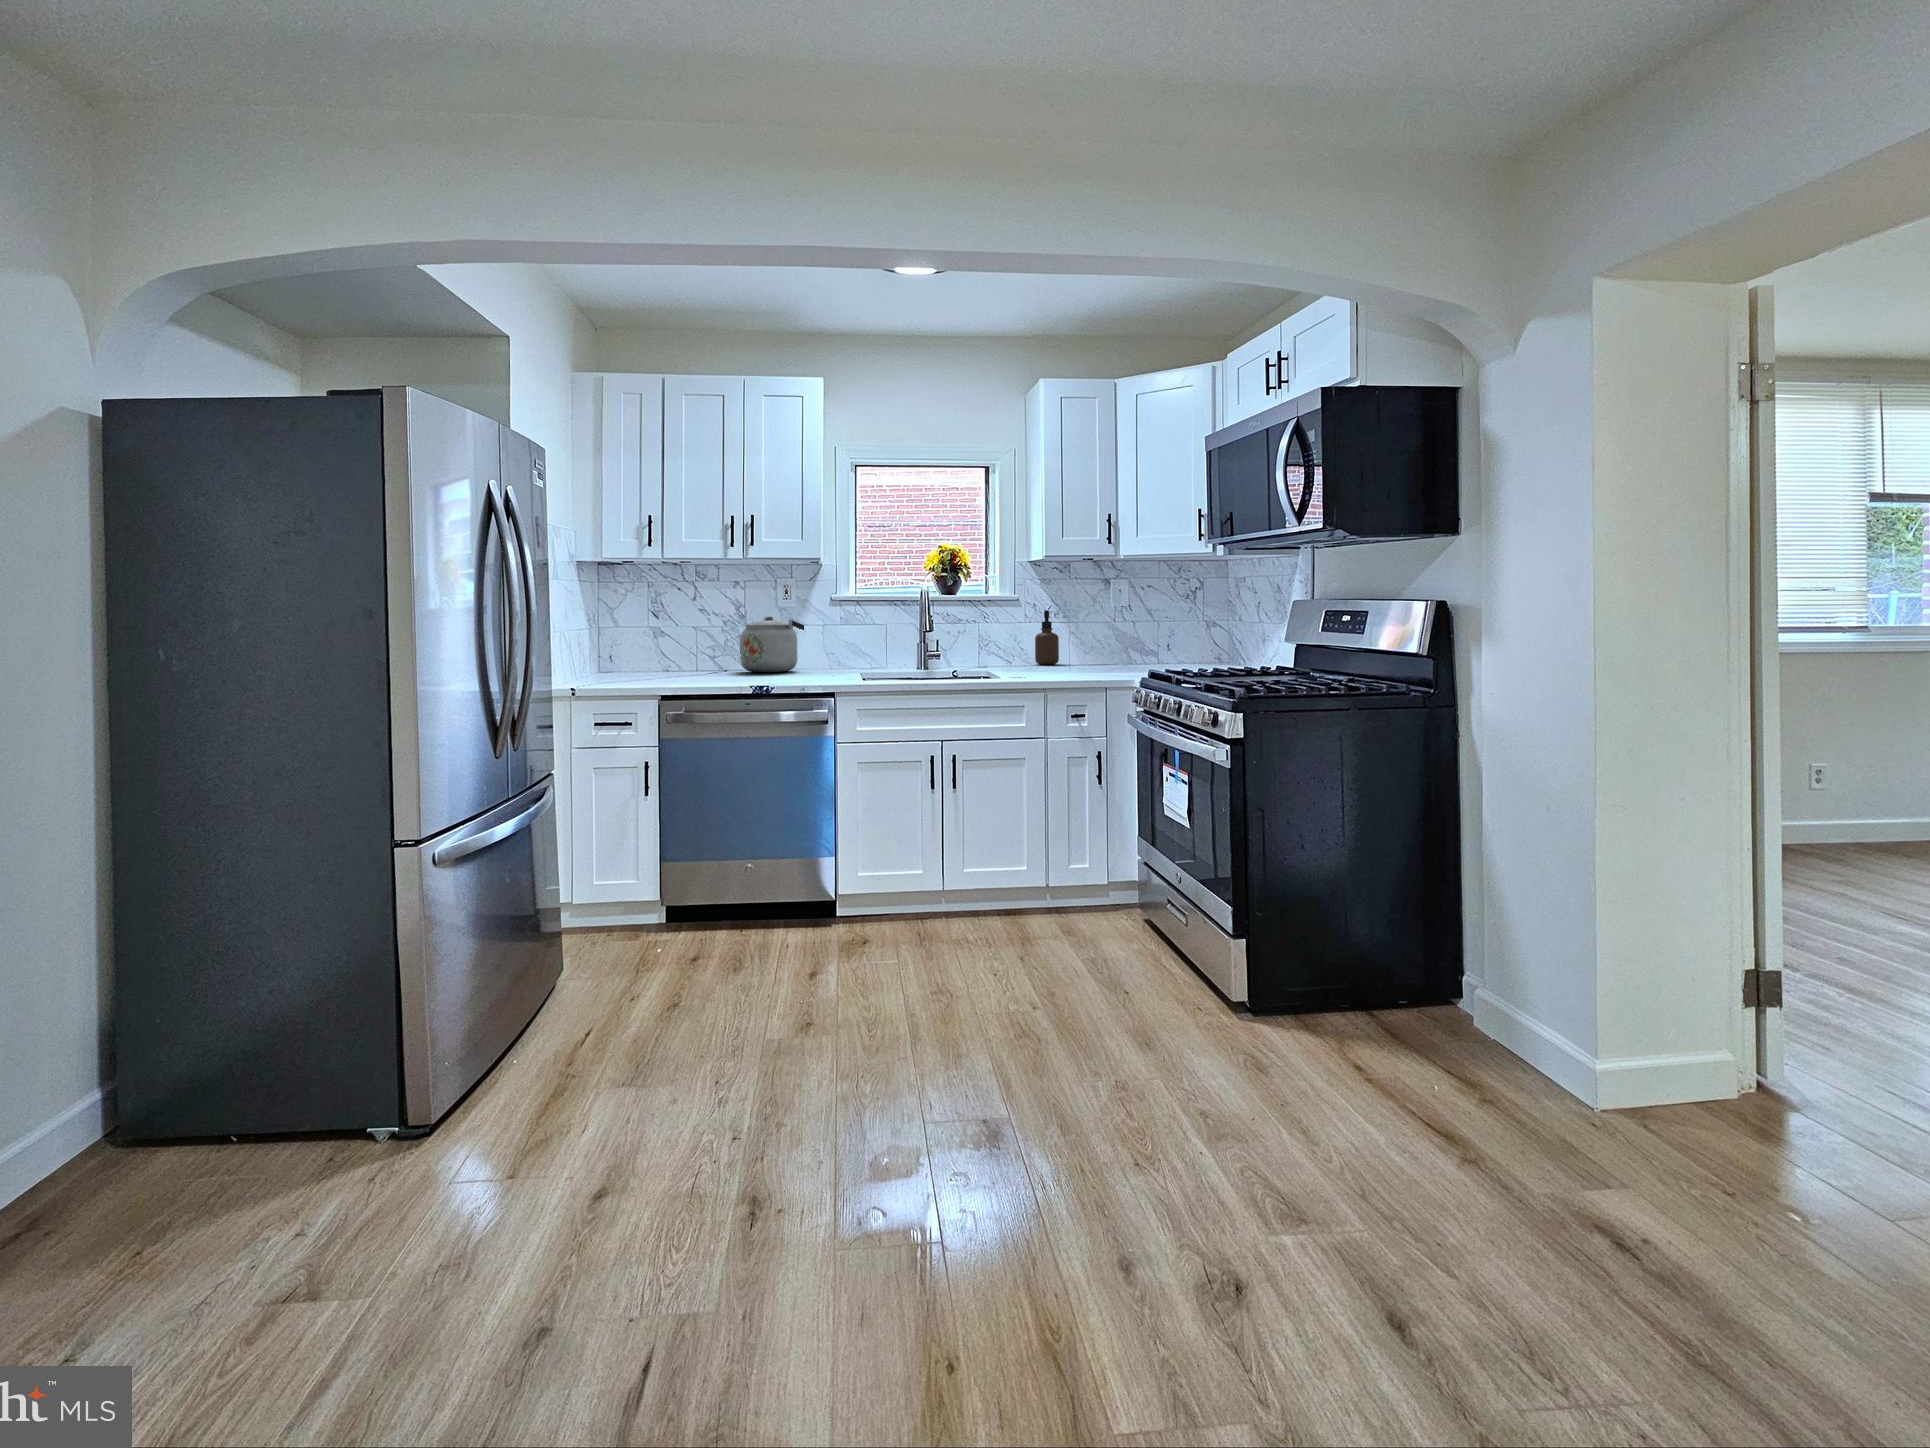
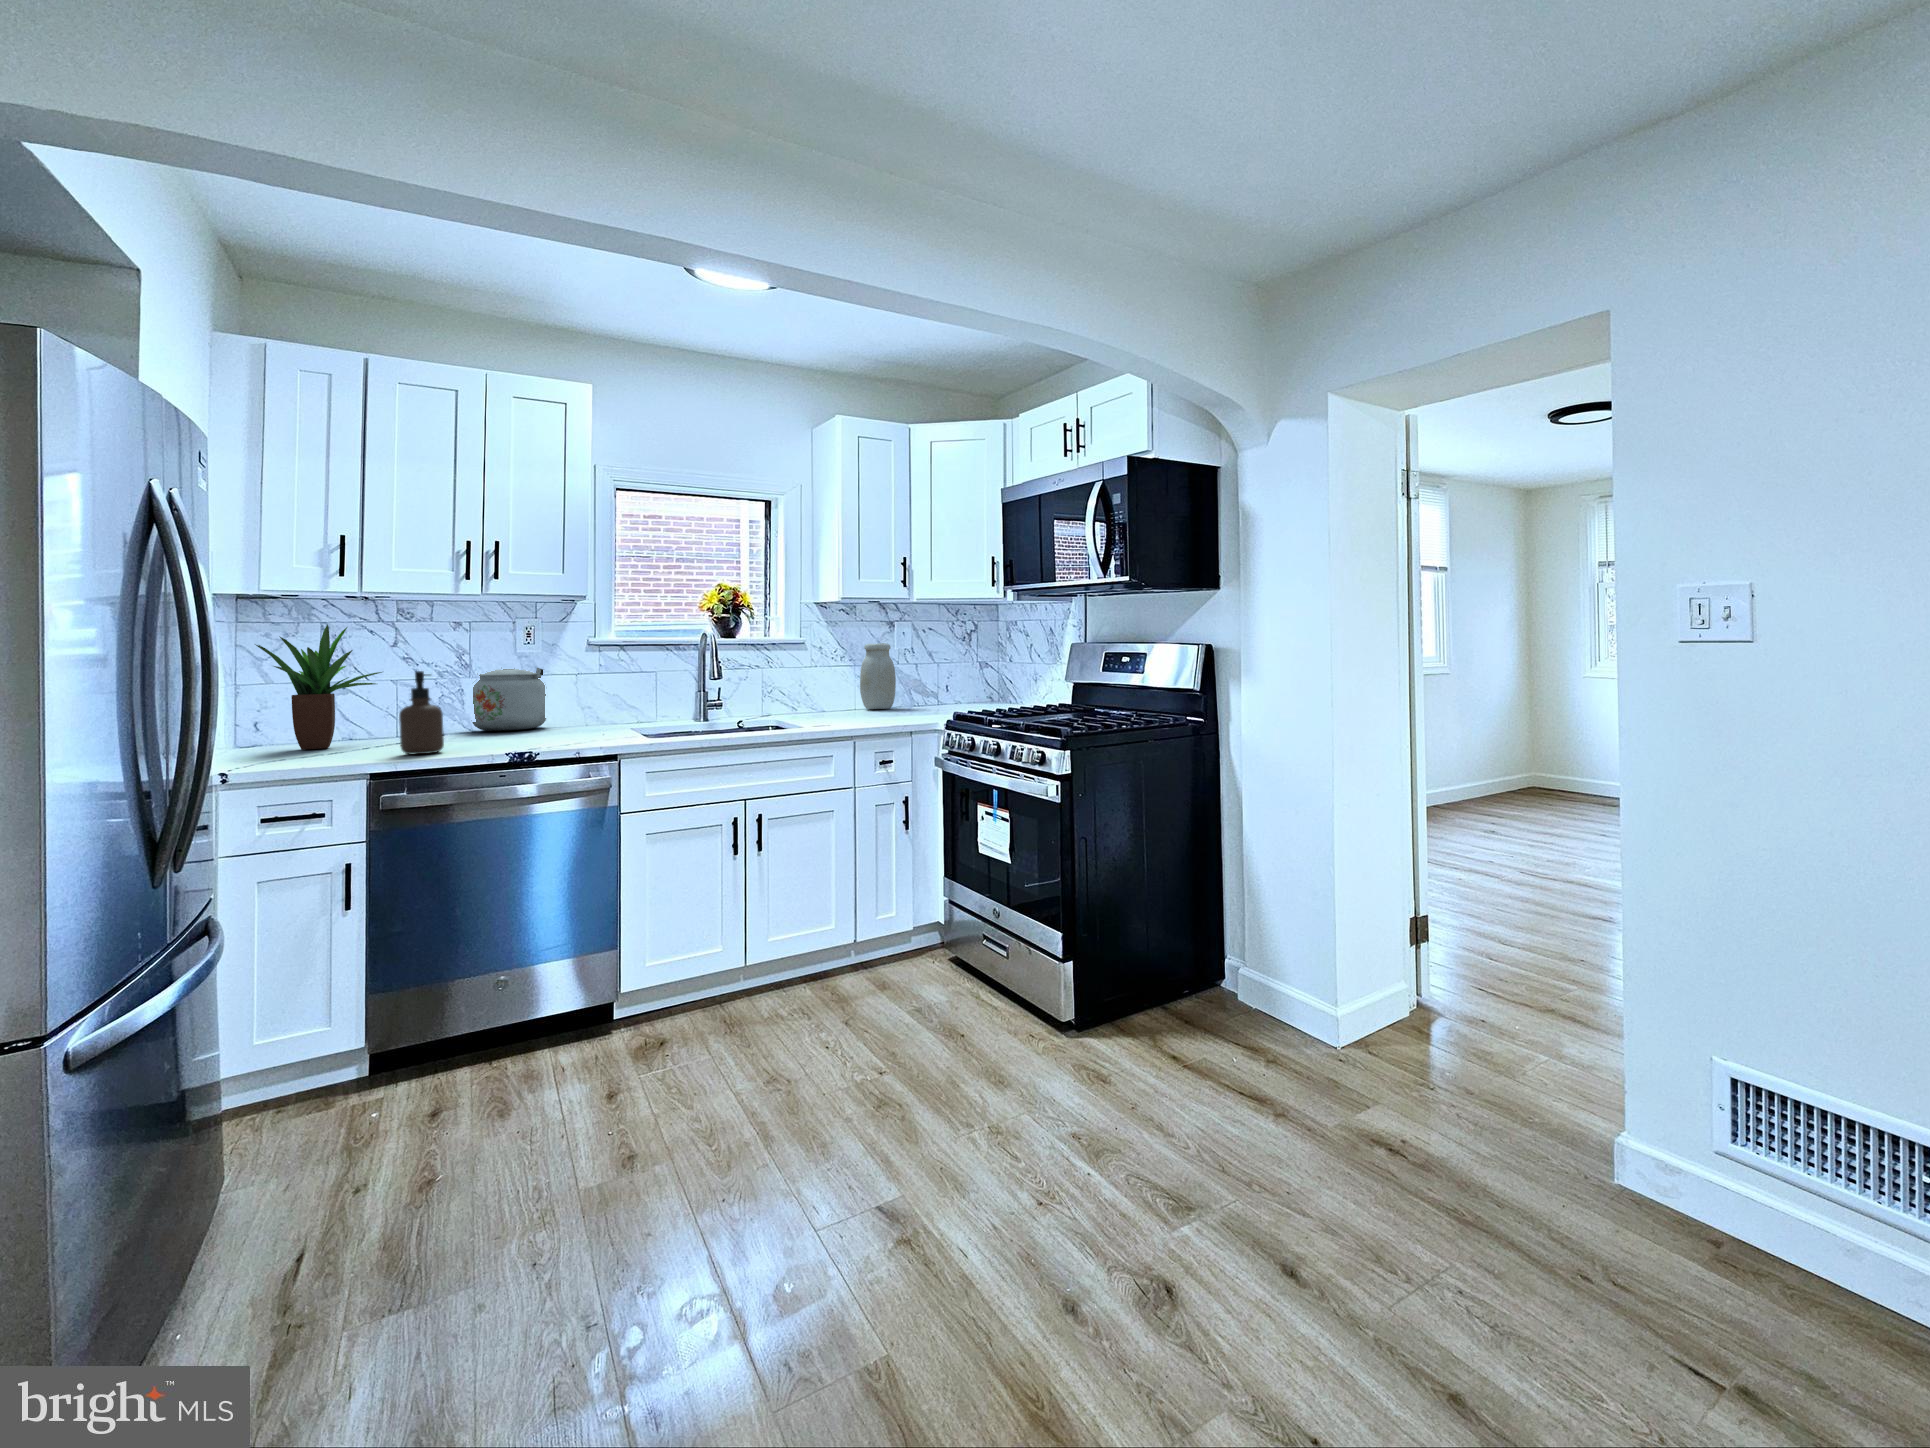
potted plant: none [599,583,680,680] -> present [255,625,382,750]
jar: none [1073,599,1109,665] -> present [860,643,896,709]
soap dispenser: present [1035,611,1059,664] -> present [399,671,444,754]

